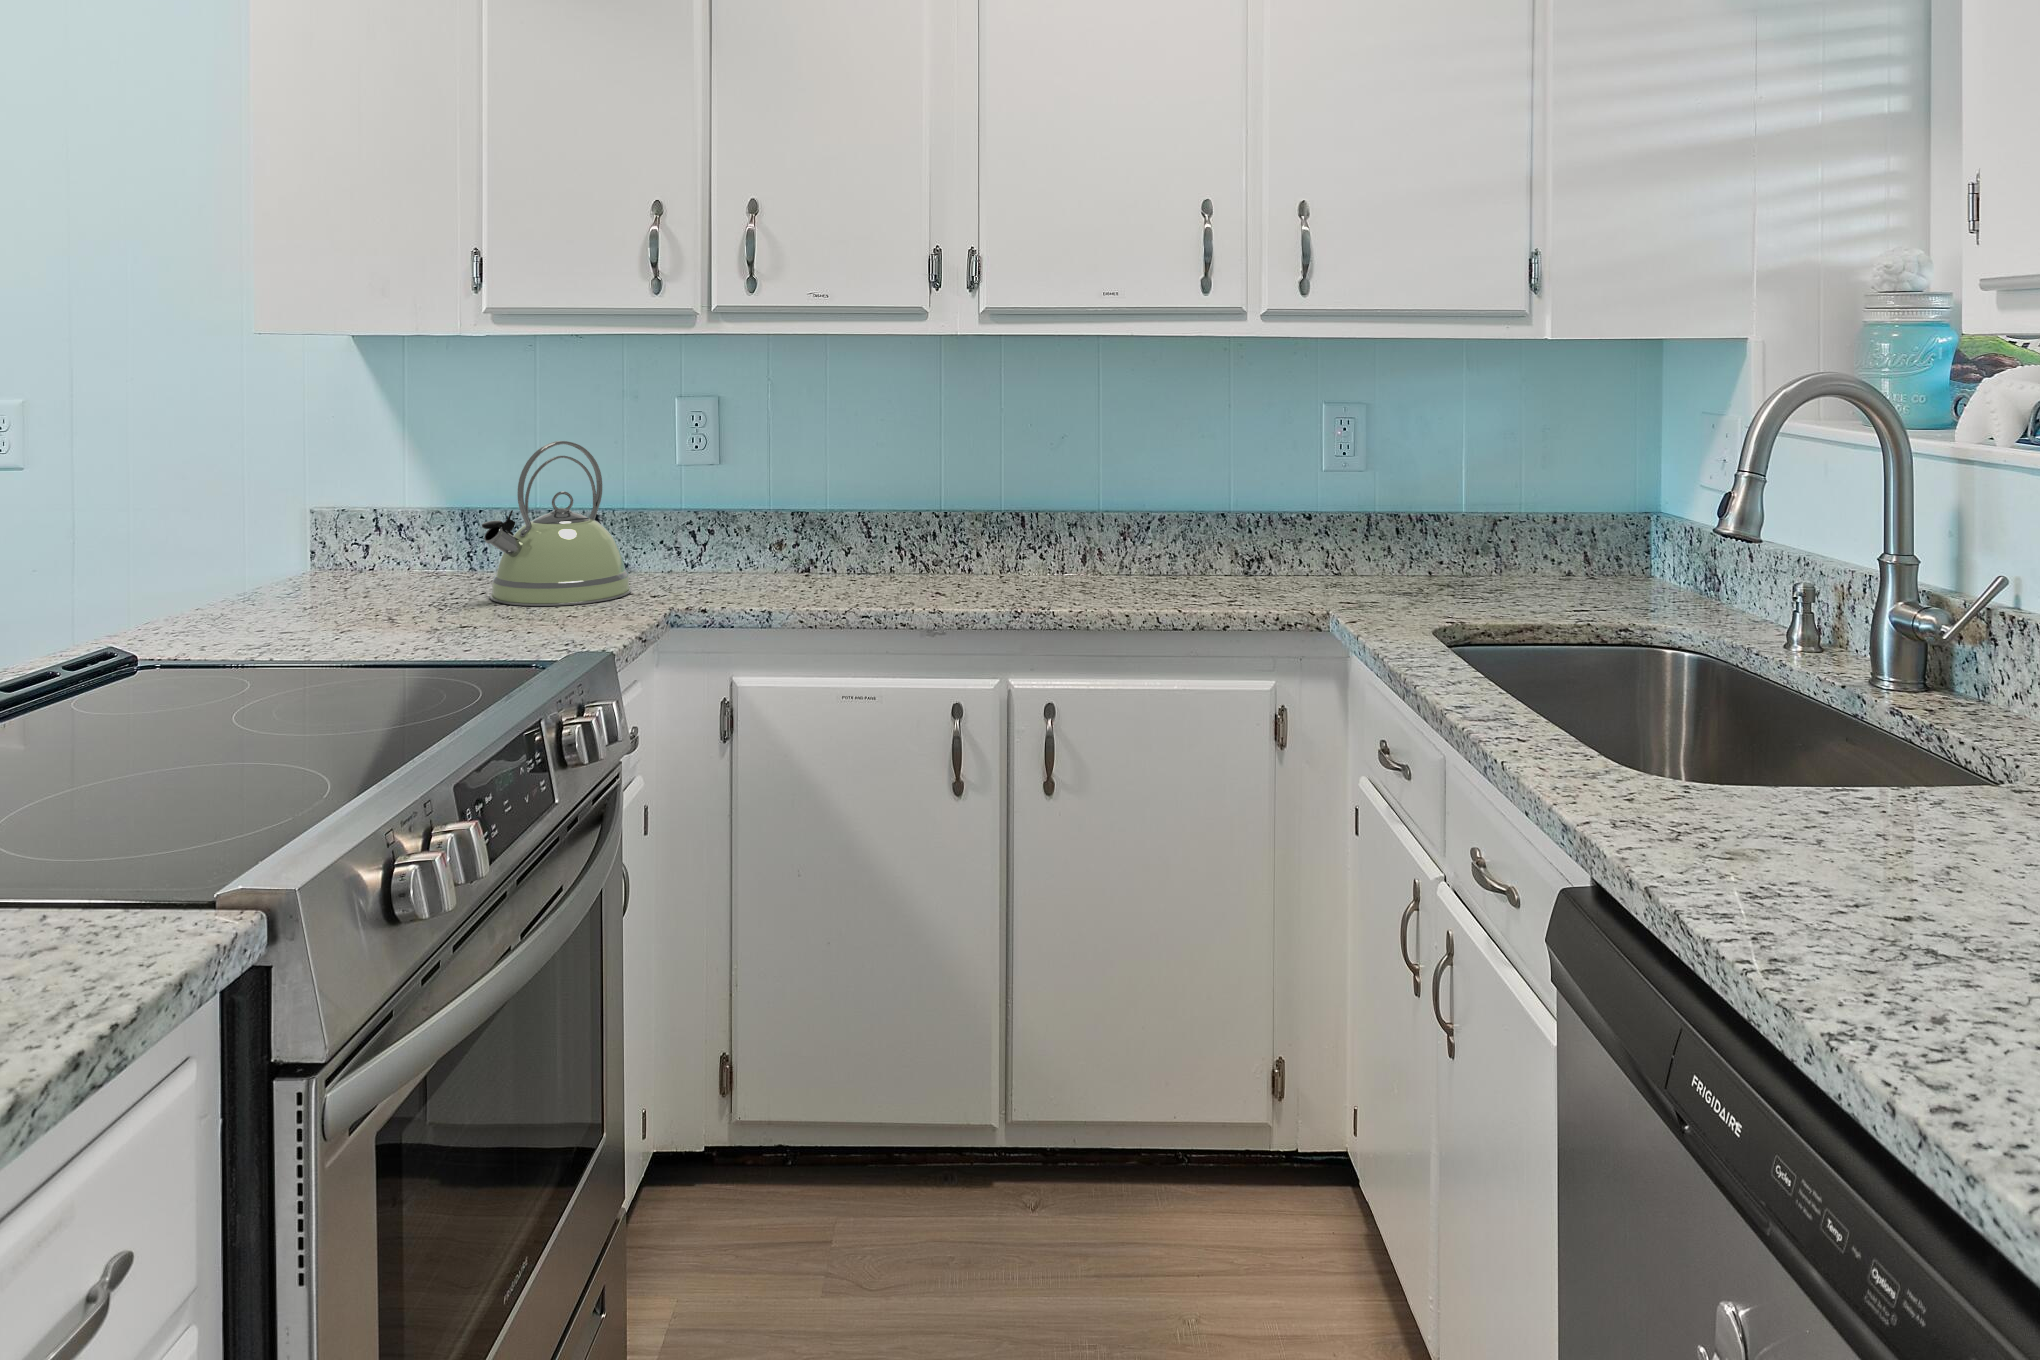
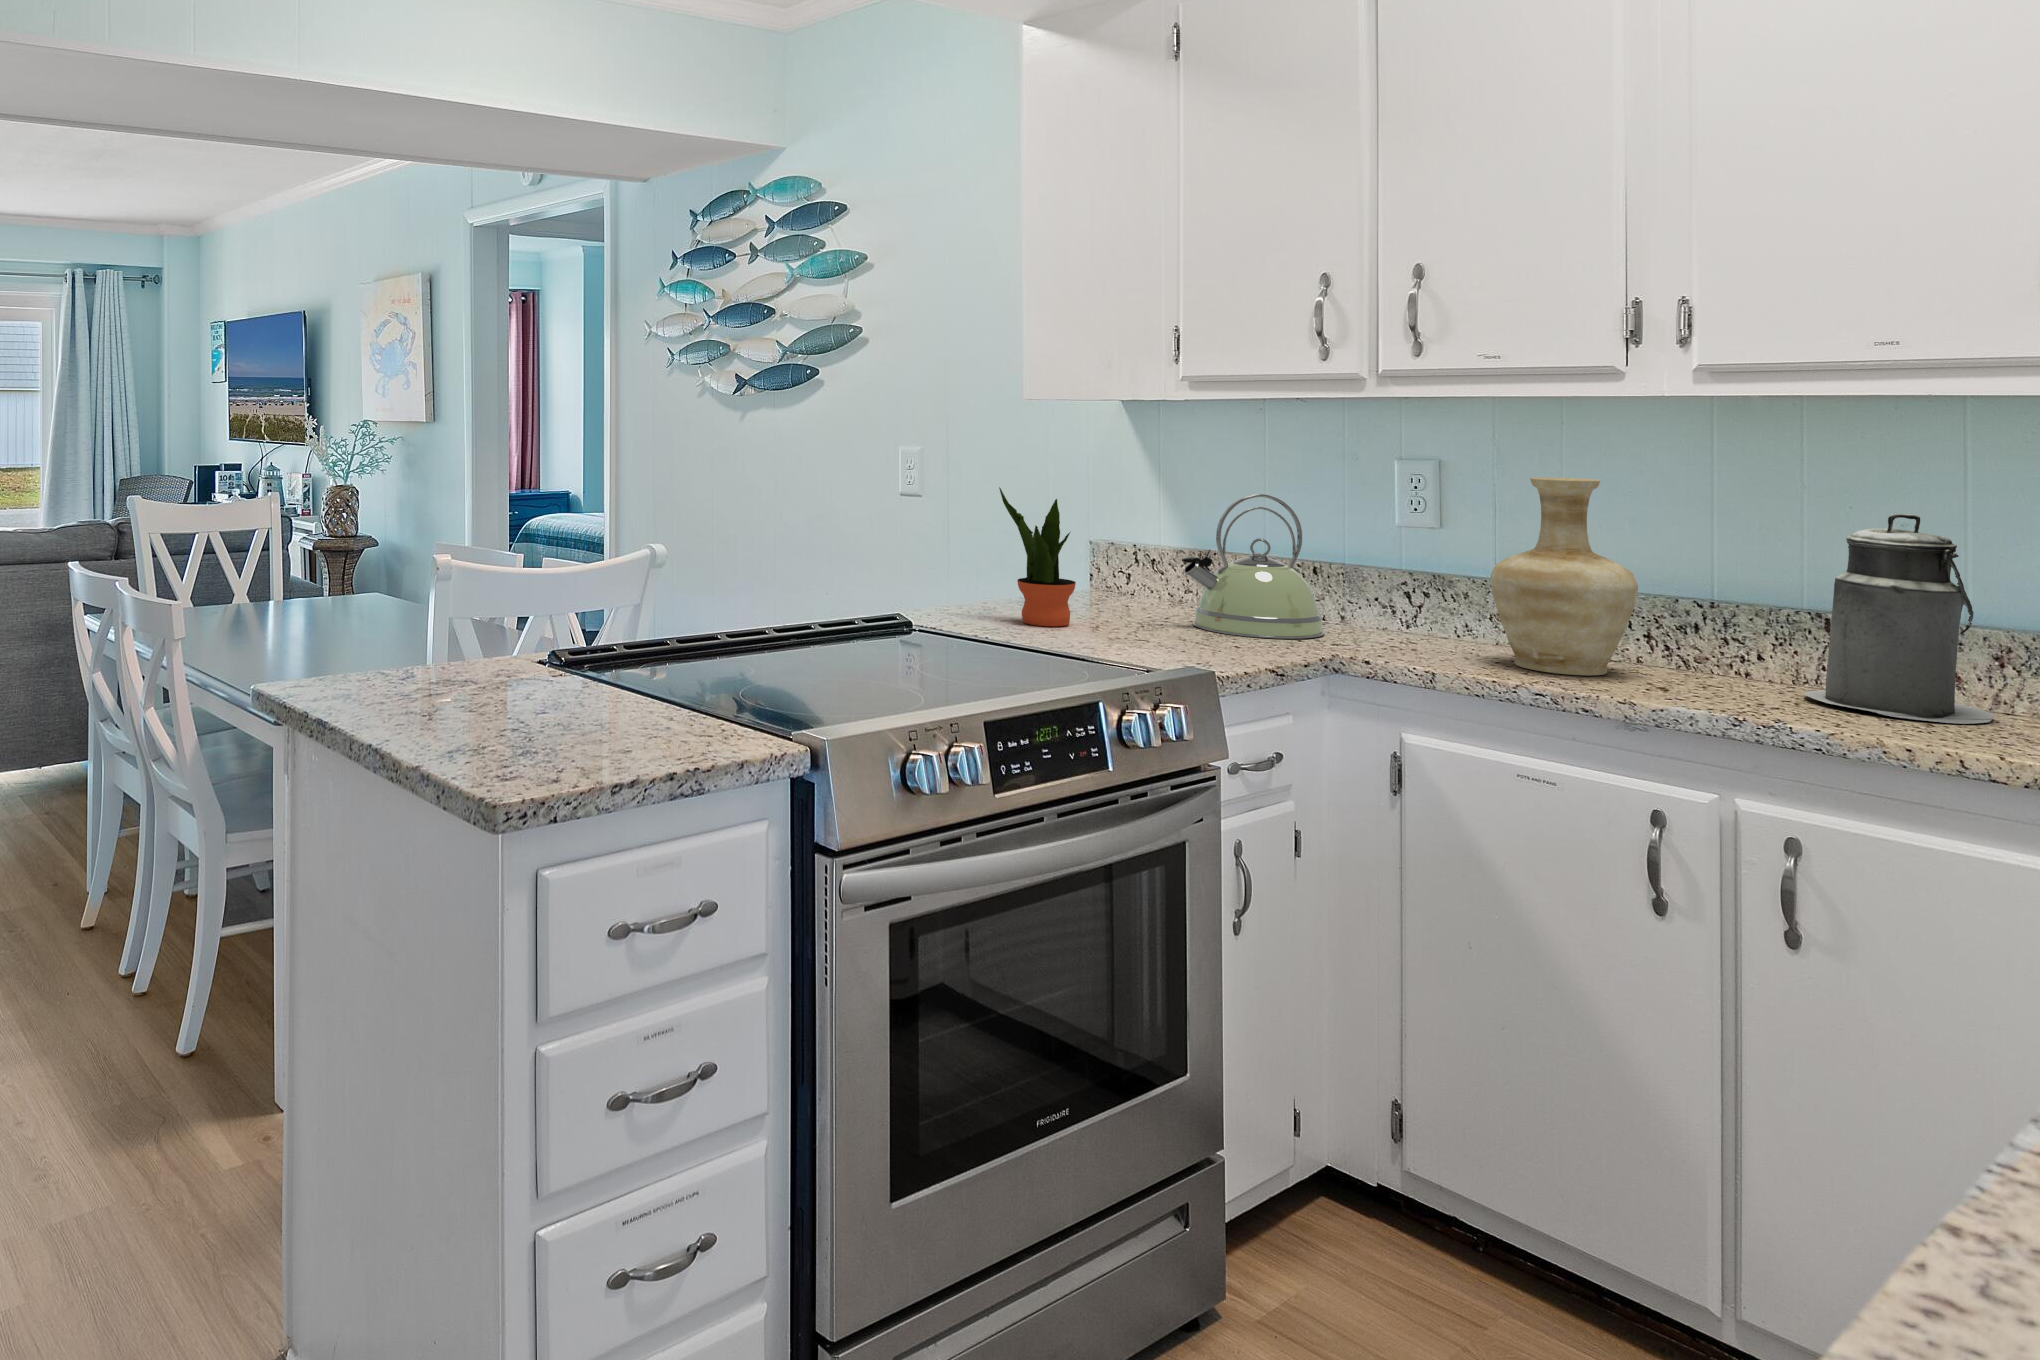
vase: none [794,408,910,596] -> present [1490,477,1638,675]
canister: none [1022,425,1134,591] -> present [1804,514,1994,724]
potted plant: none [250,456,364,635] -> present [999,487,1076,626]

